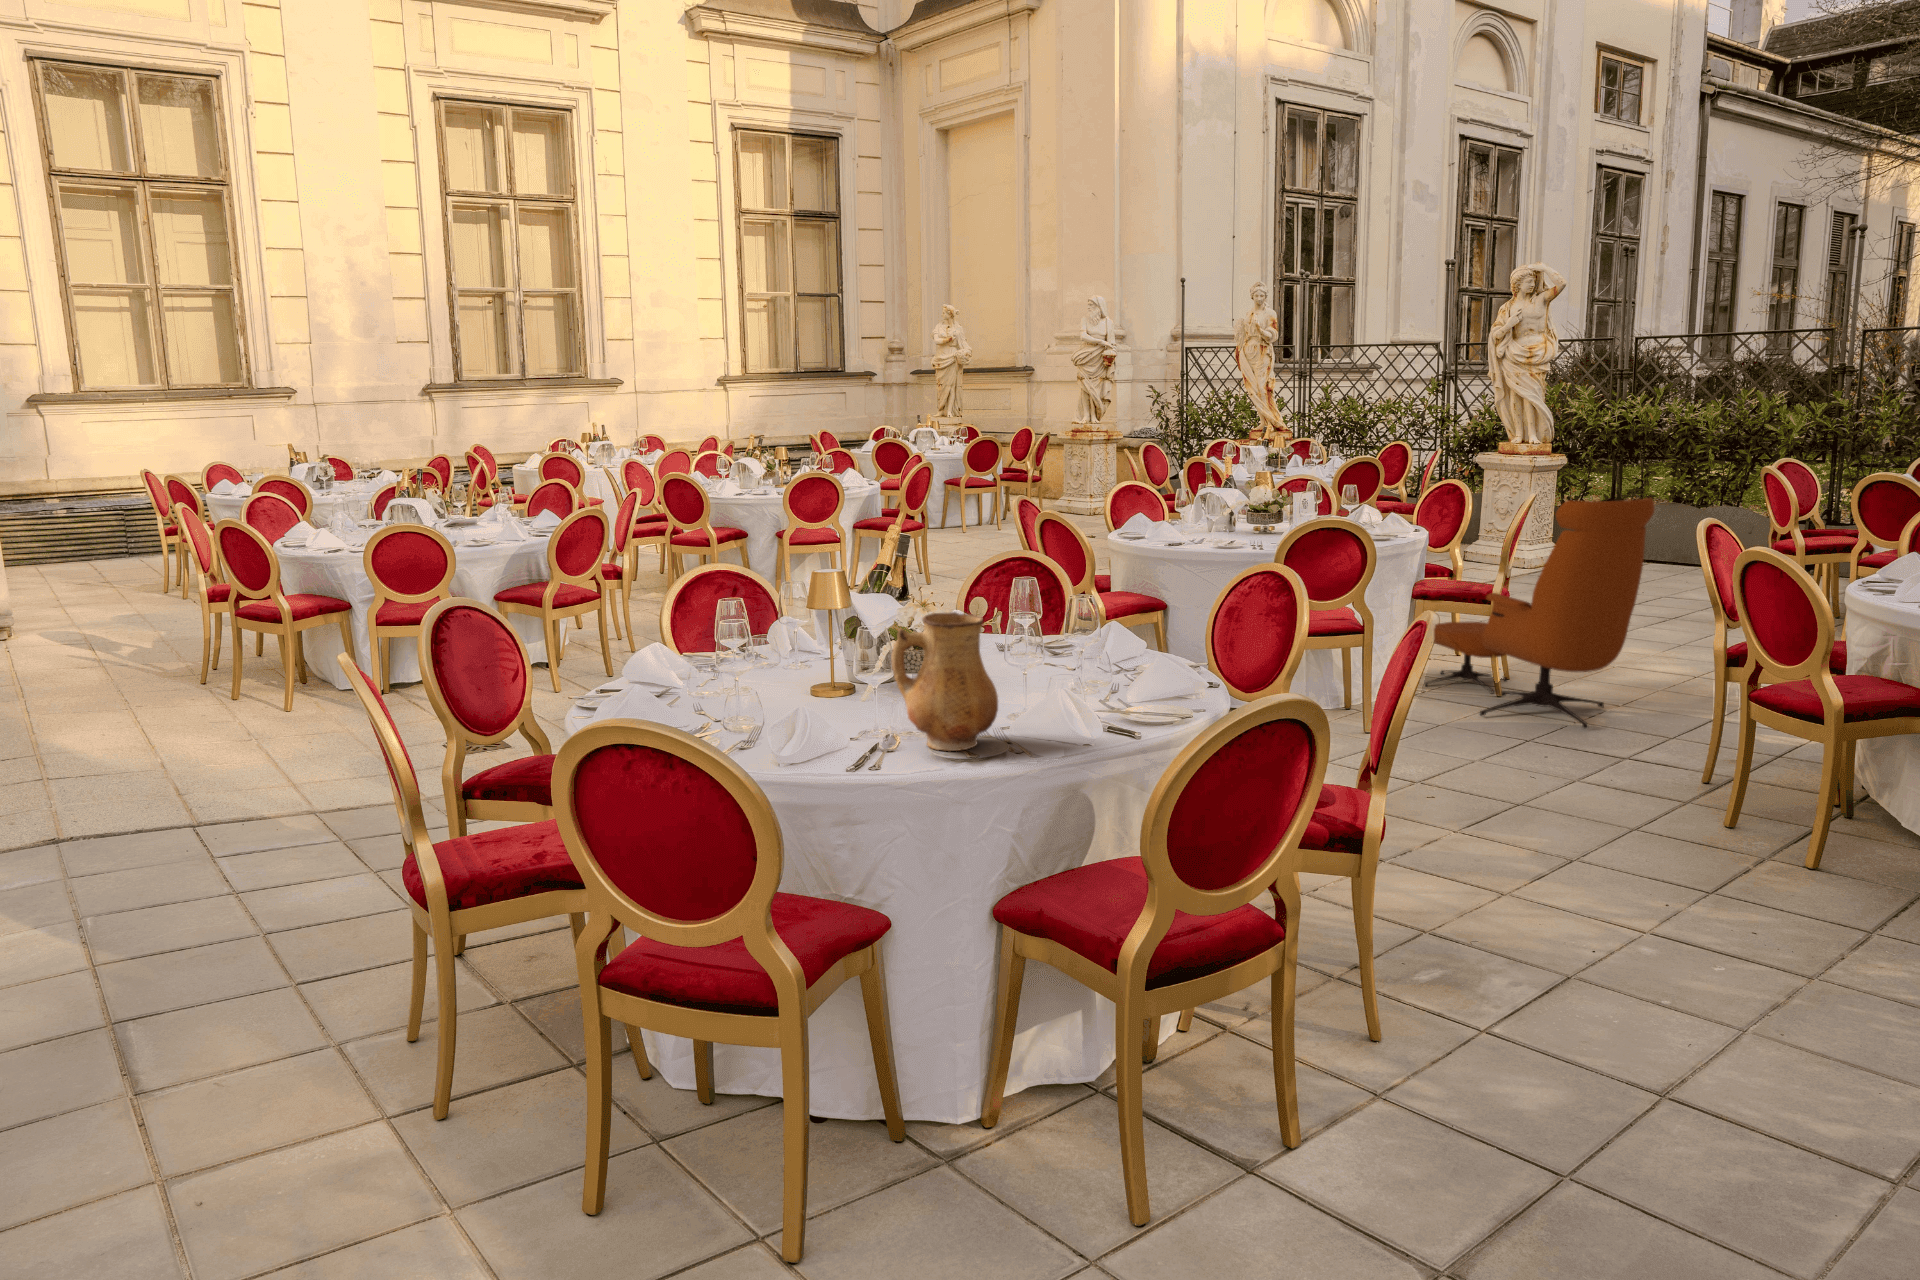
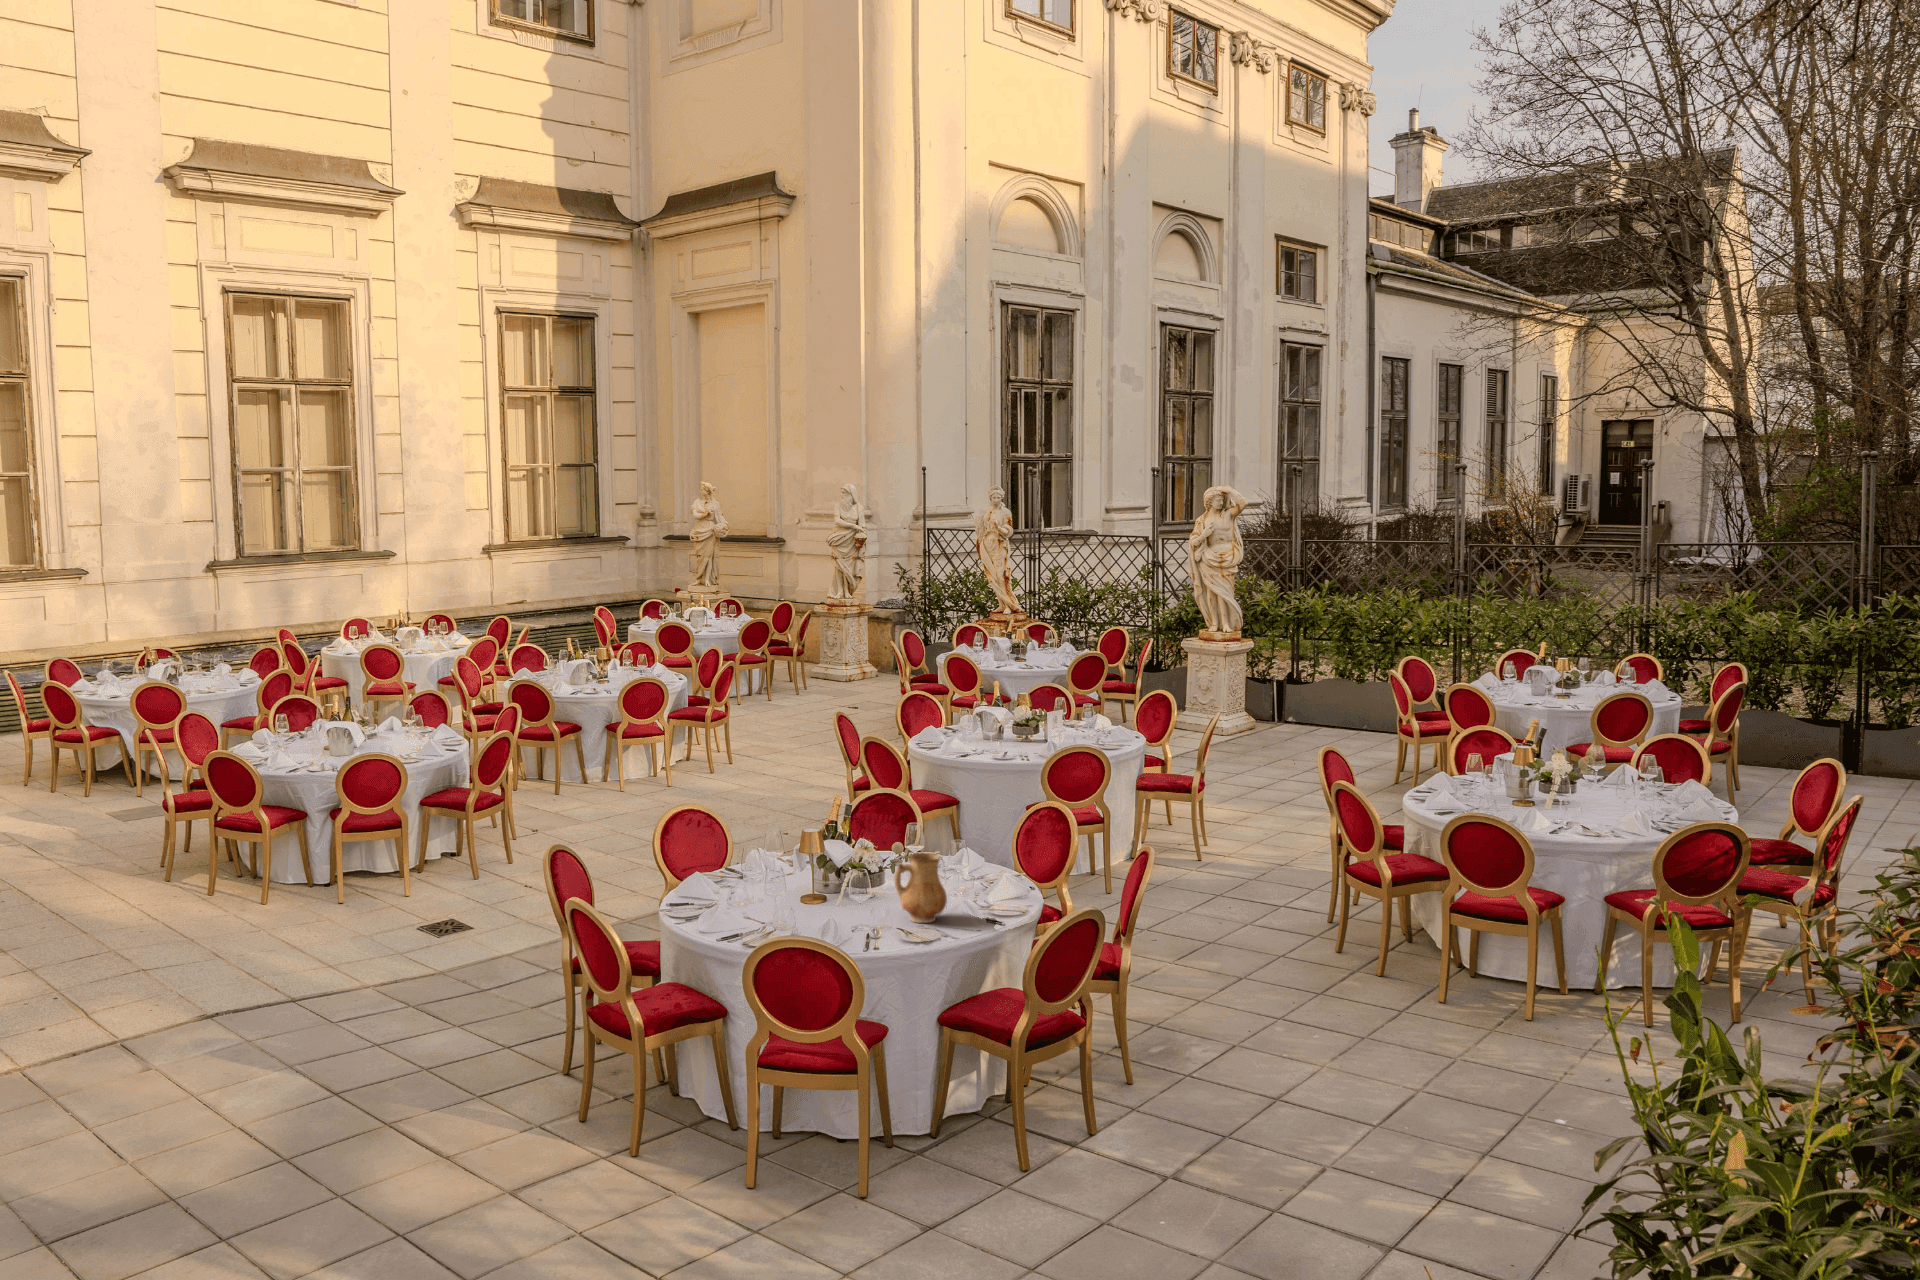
lounge chair: present [1425,498,1655,729] -> none [1144,725,1288,880]

